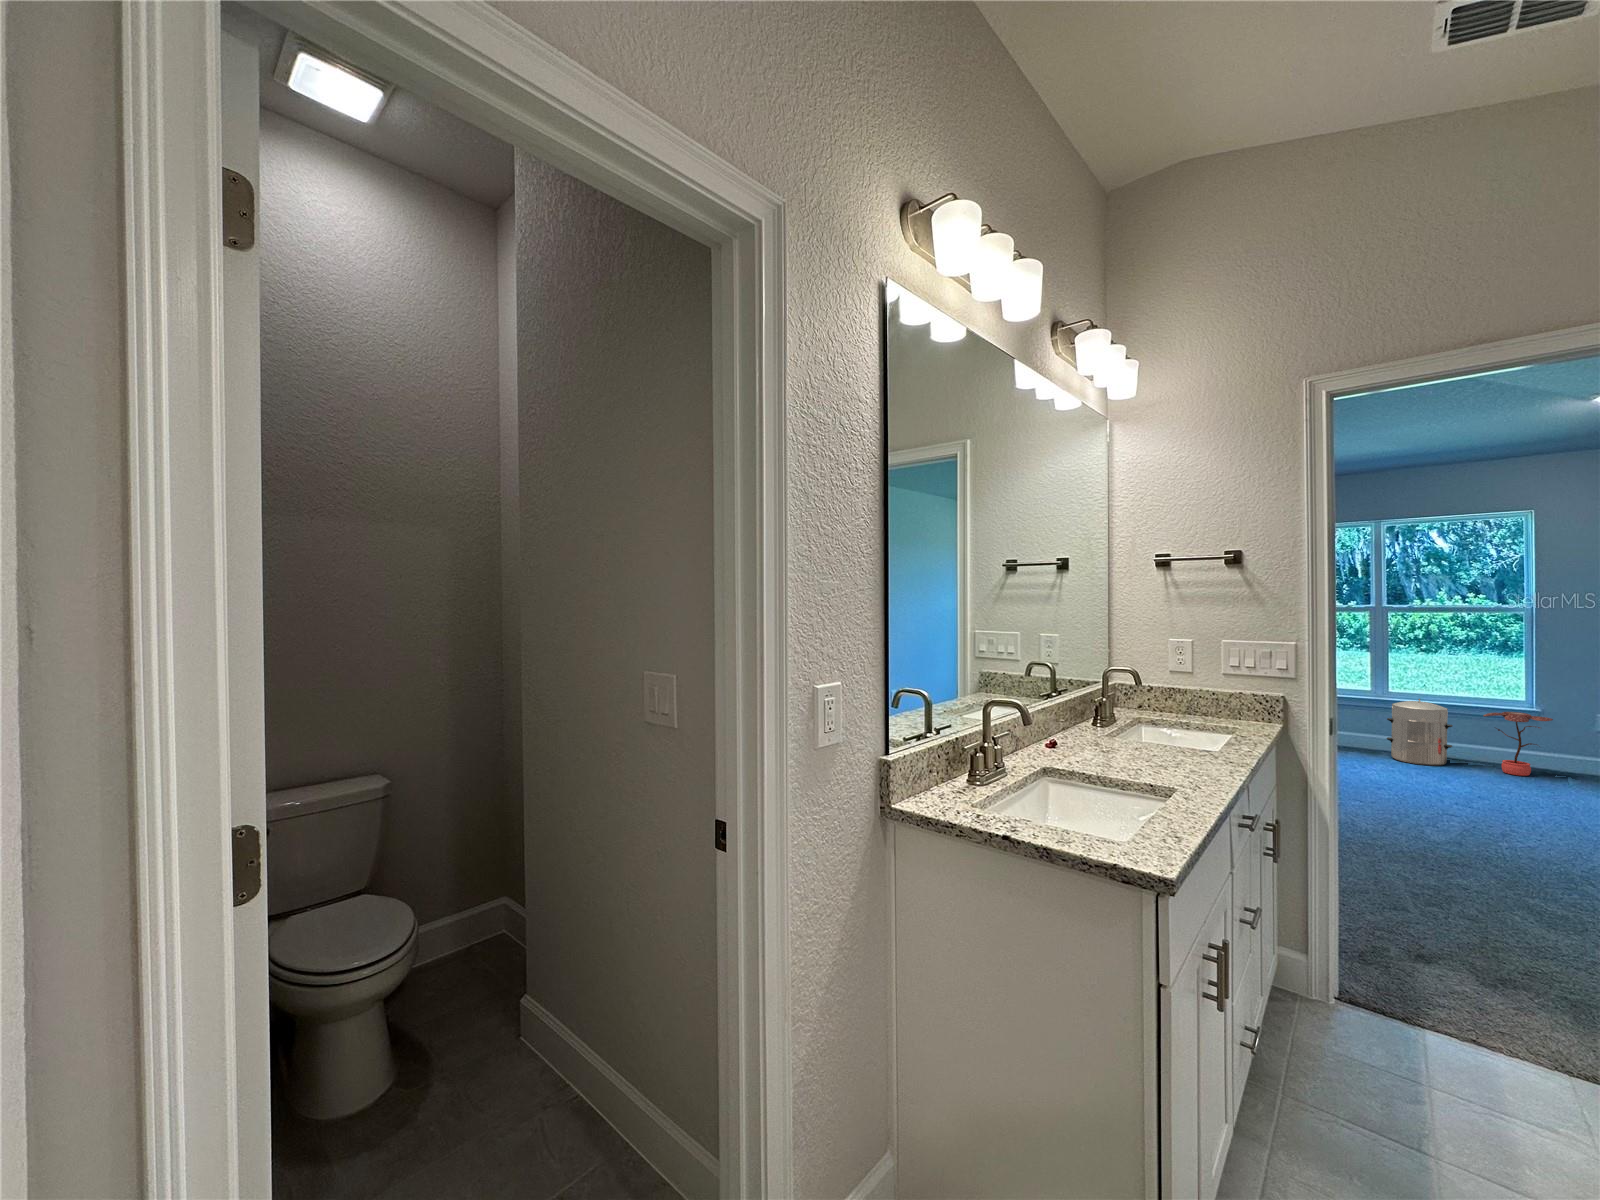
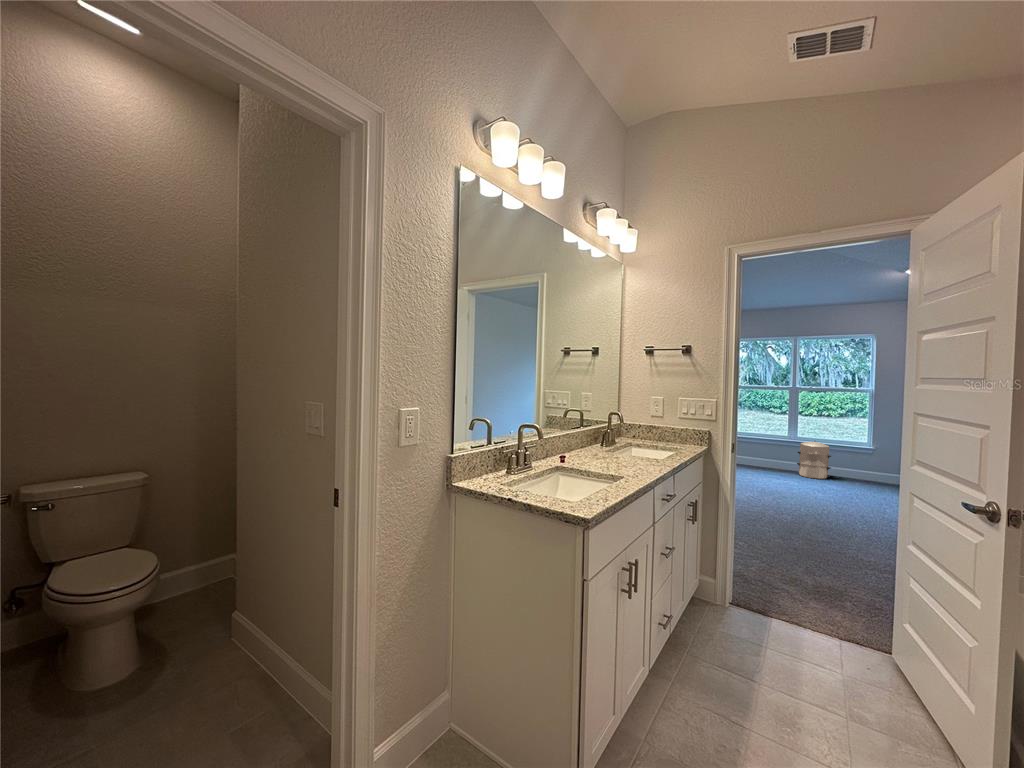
potted plant: present [1483,712,1553,776] -> none [847,448,883,485]

